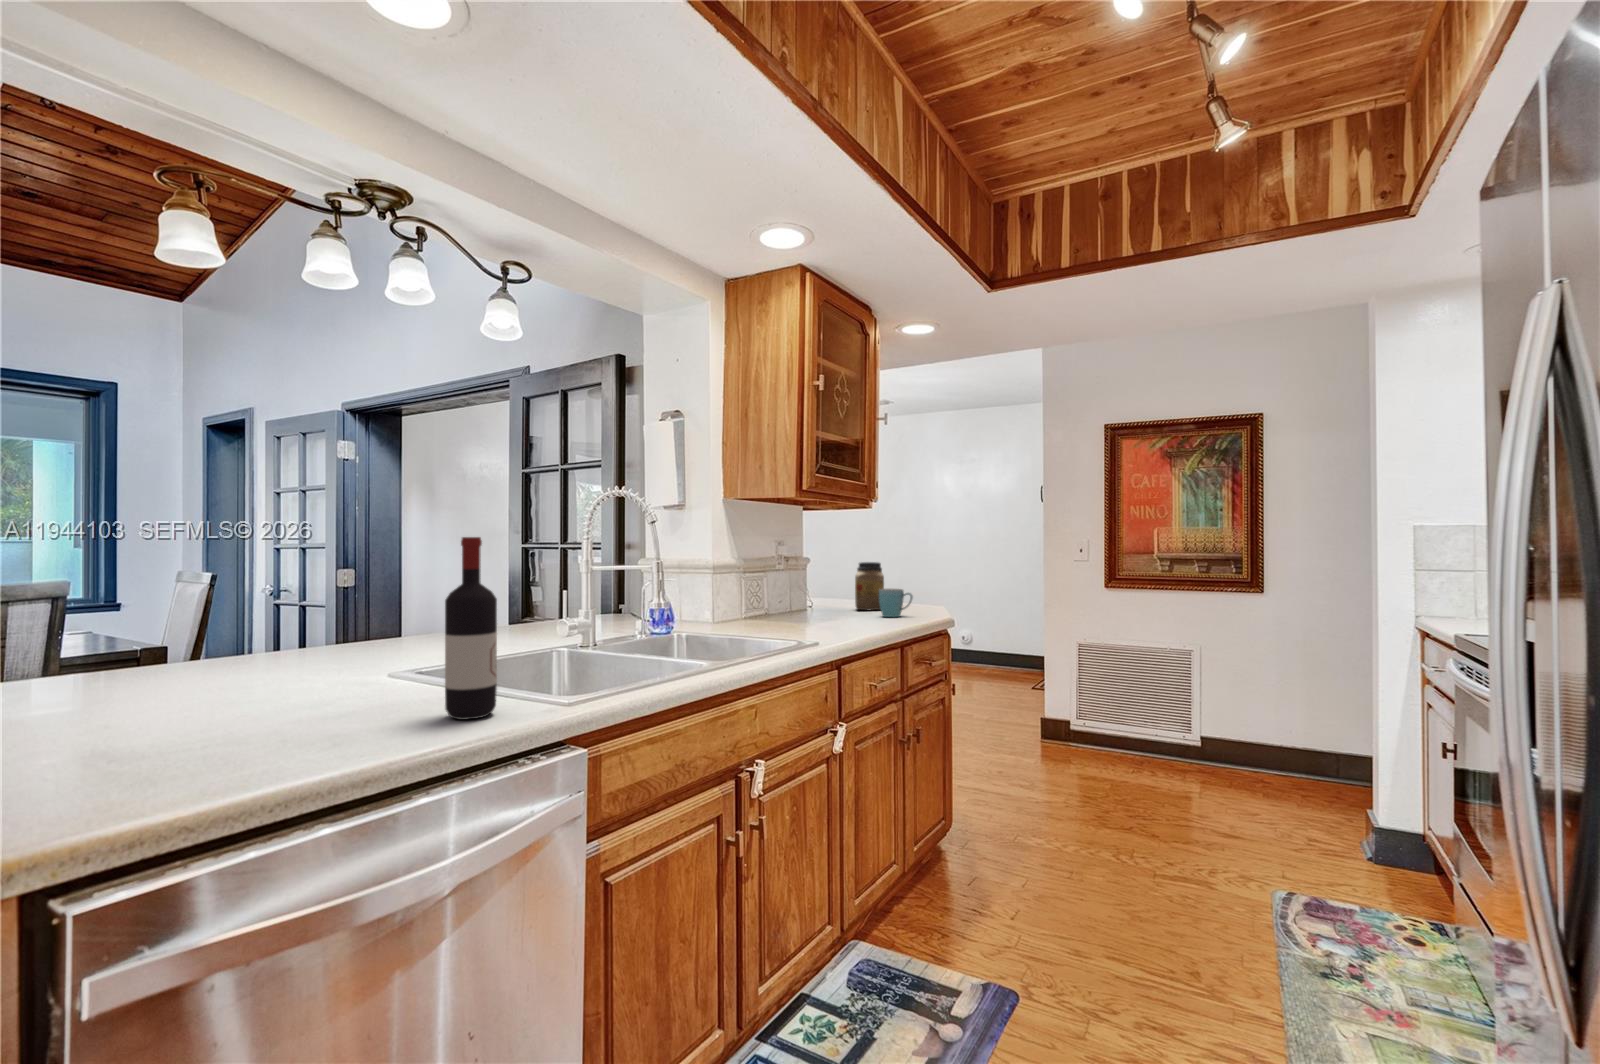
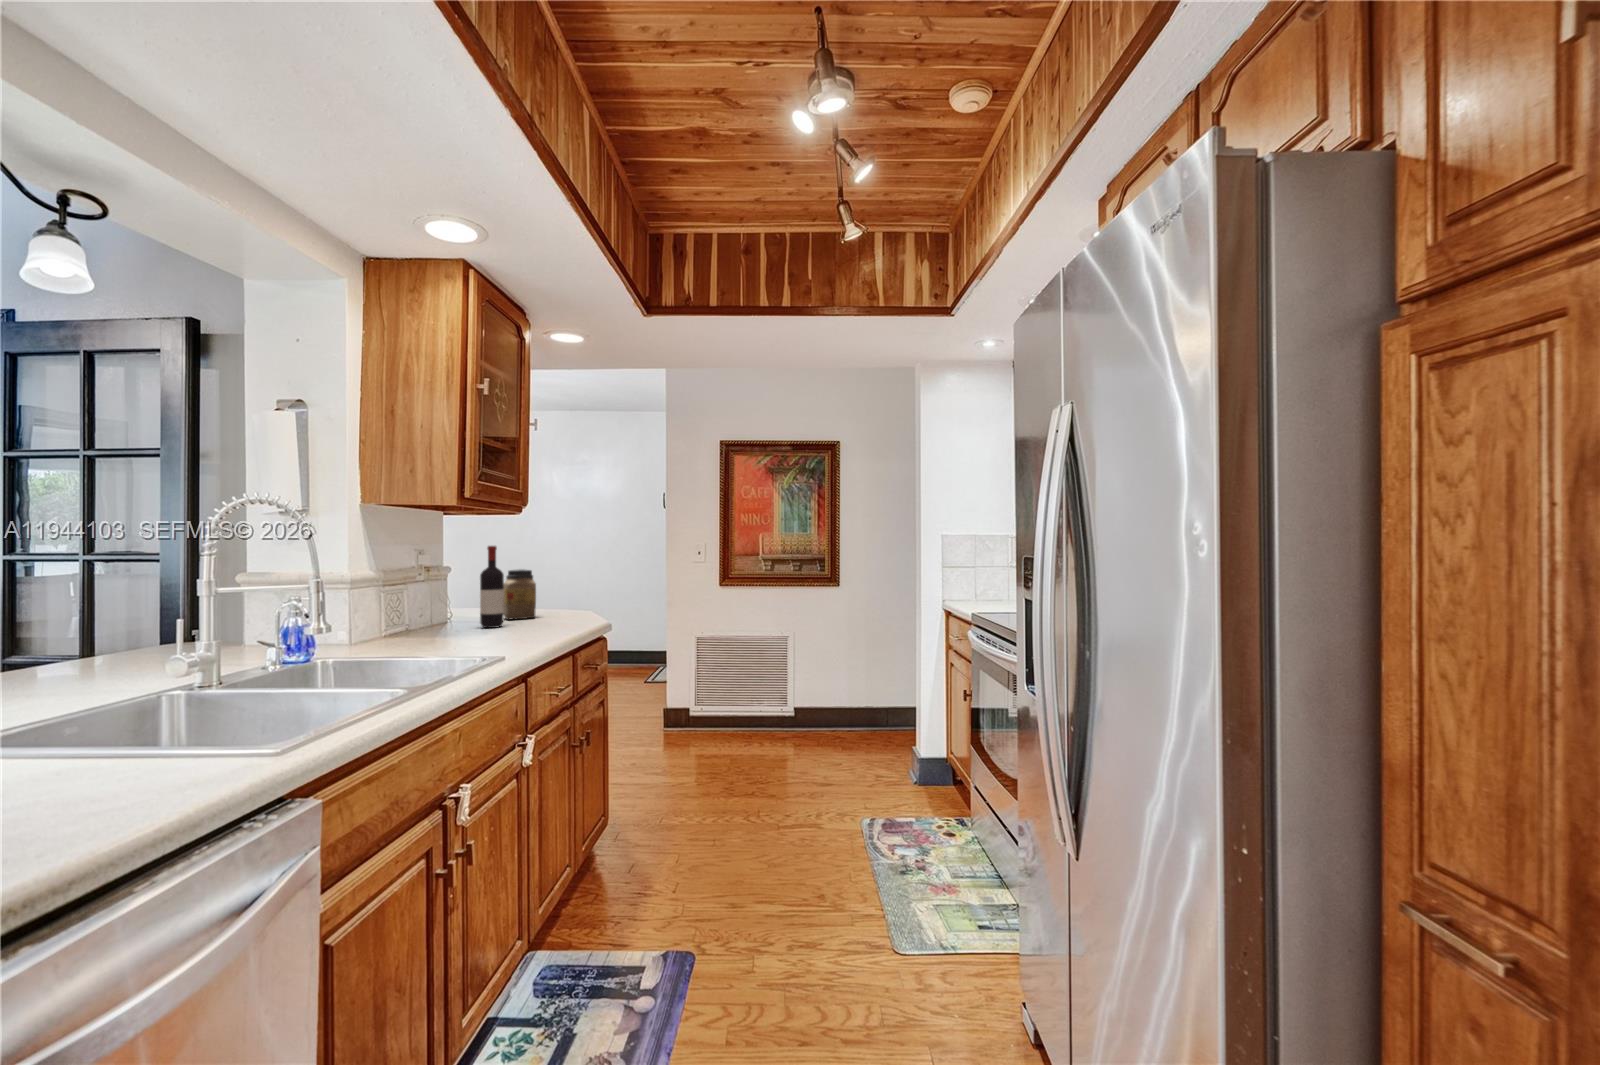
wine bottle: present [445,537,497,720] -> present [480,546,504,628]
mug: present [879,589,913,617] -> none [538,596,573,625]

